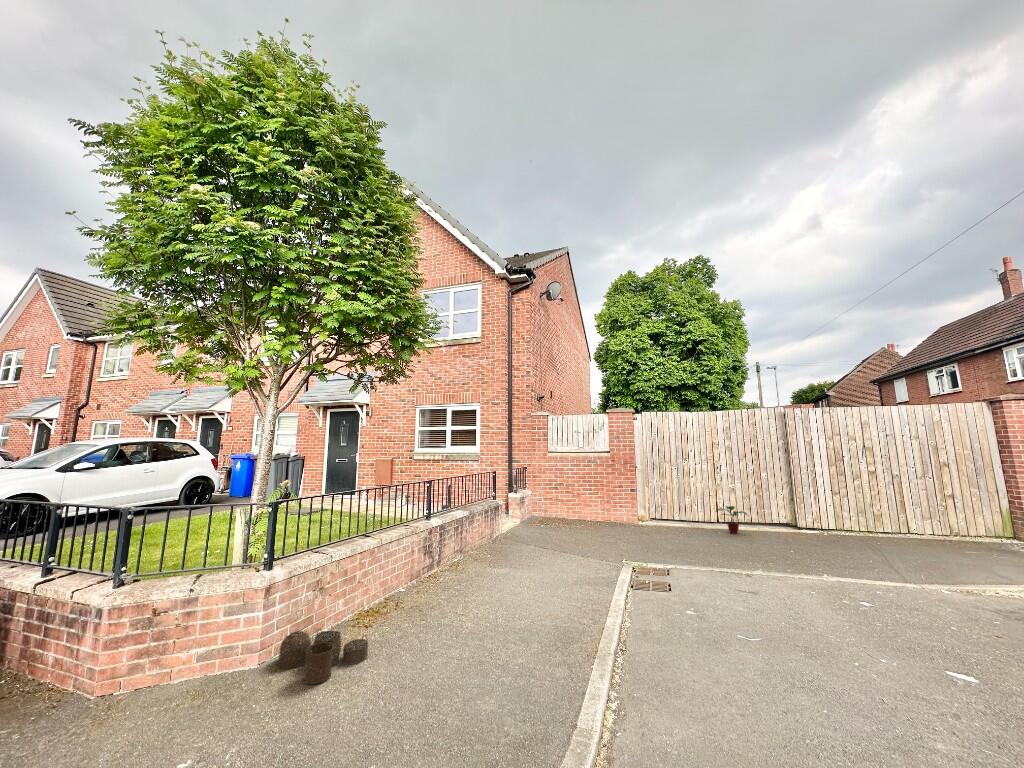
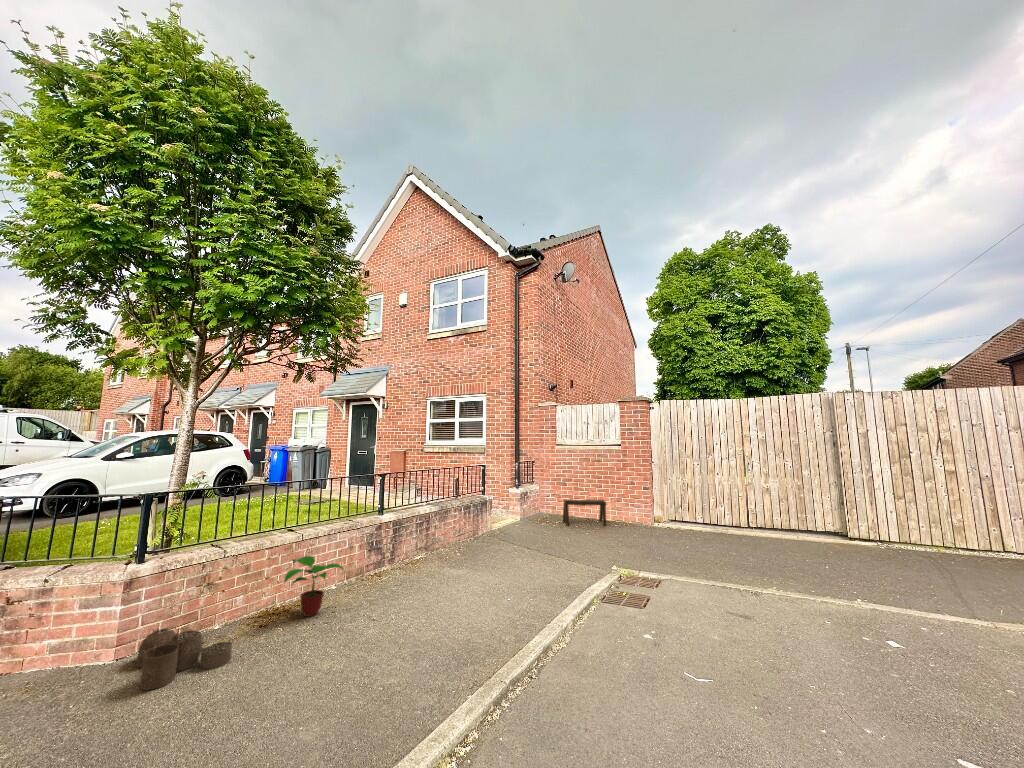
bench: none [560,502,601,527] -> present [563,500,606,526]
potted plant: present [716,506,747,534] -> present [284,556,343,616]

